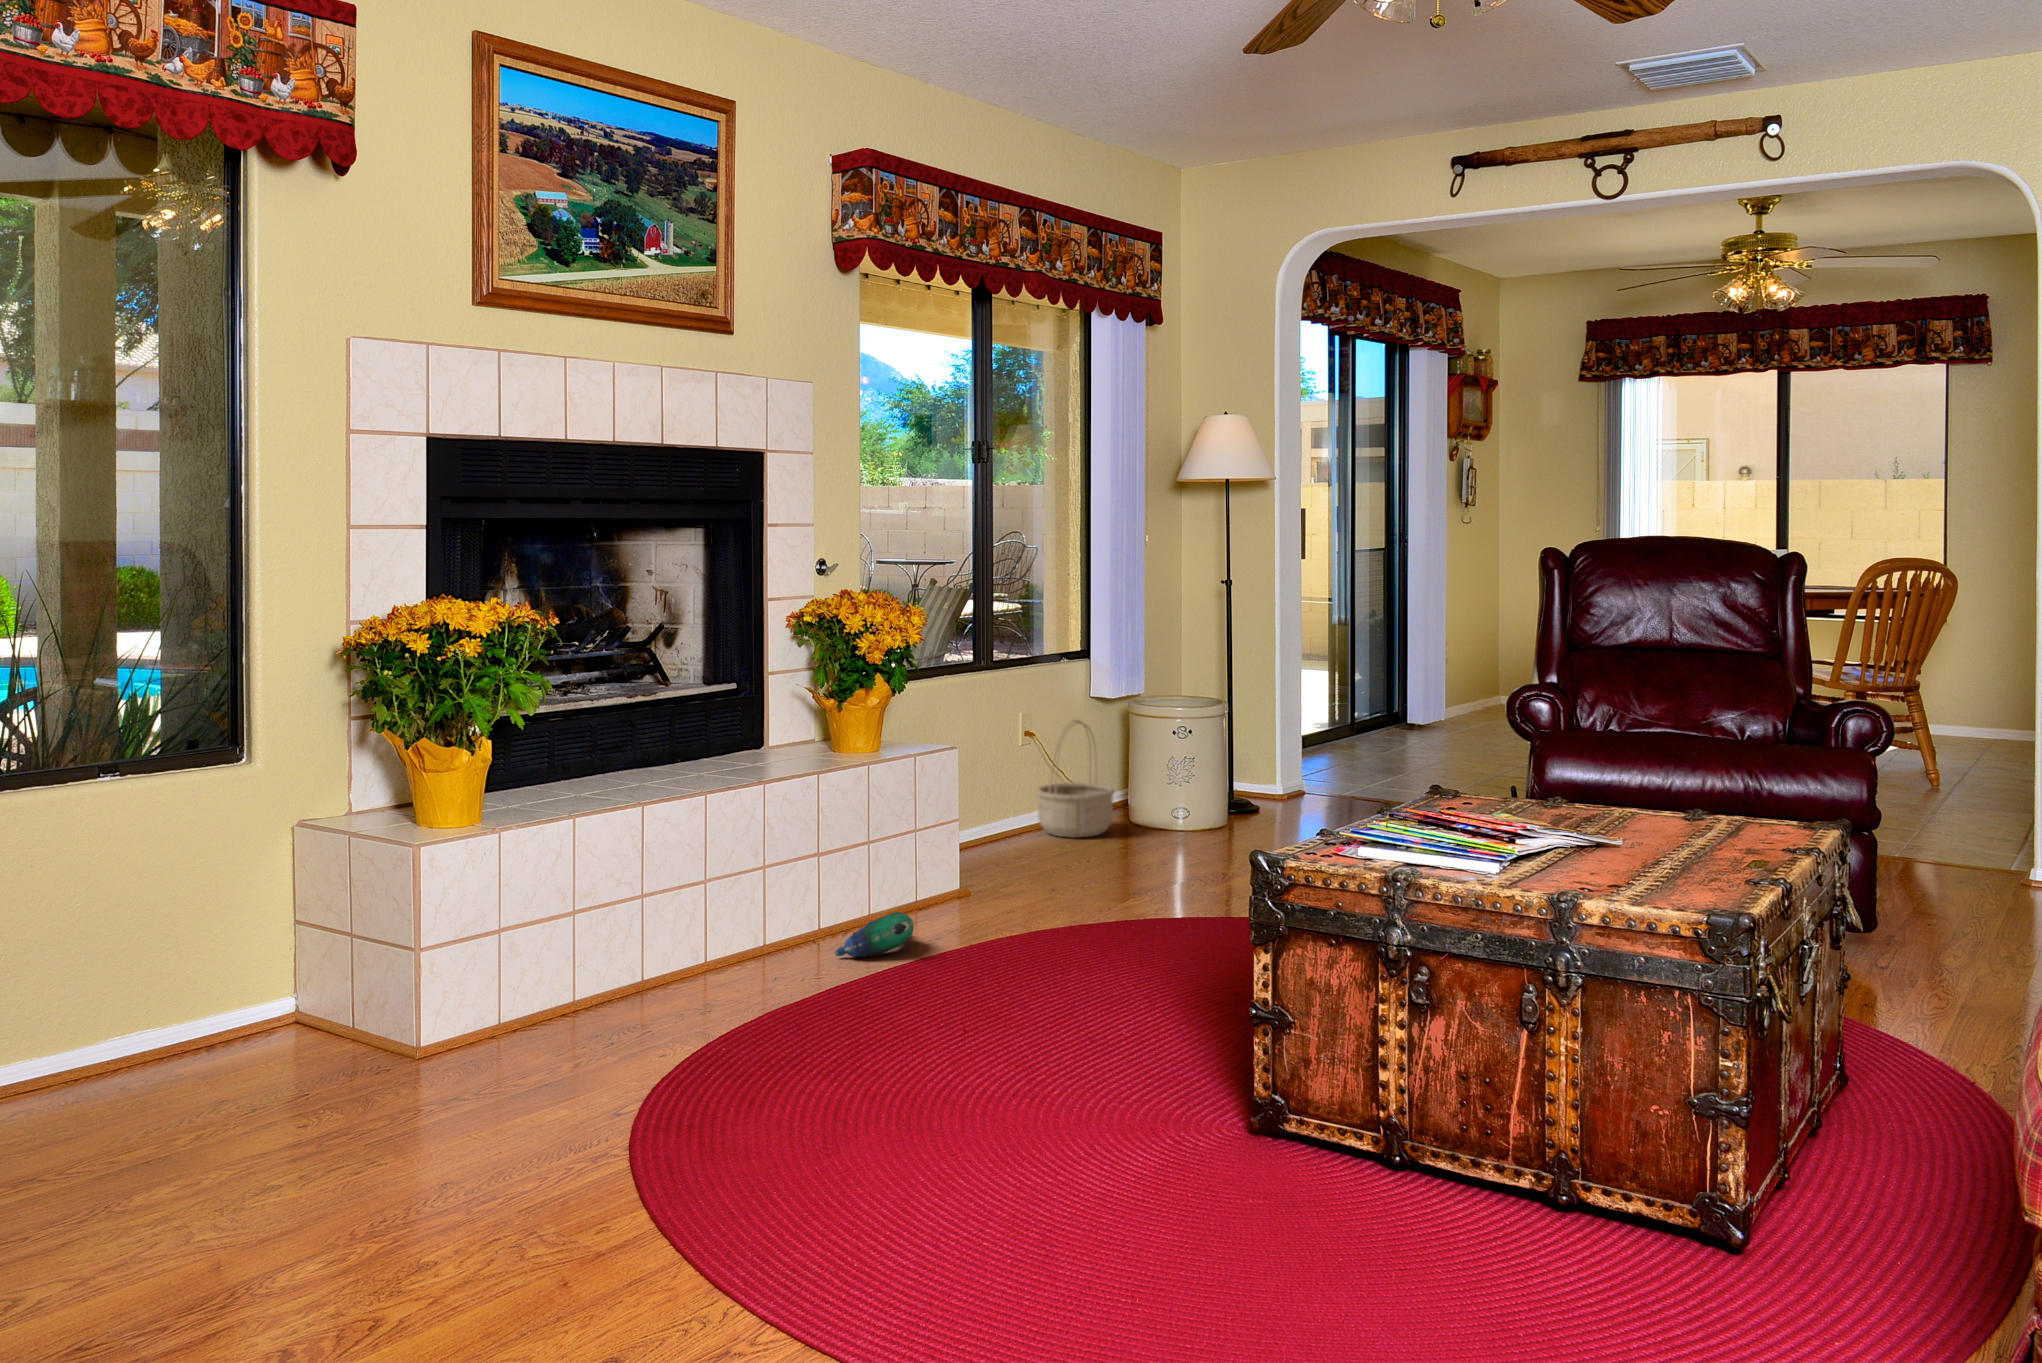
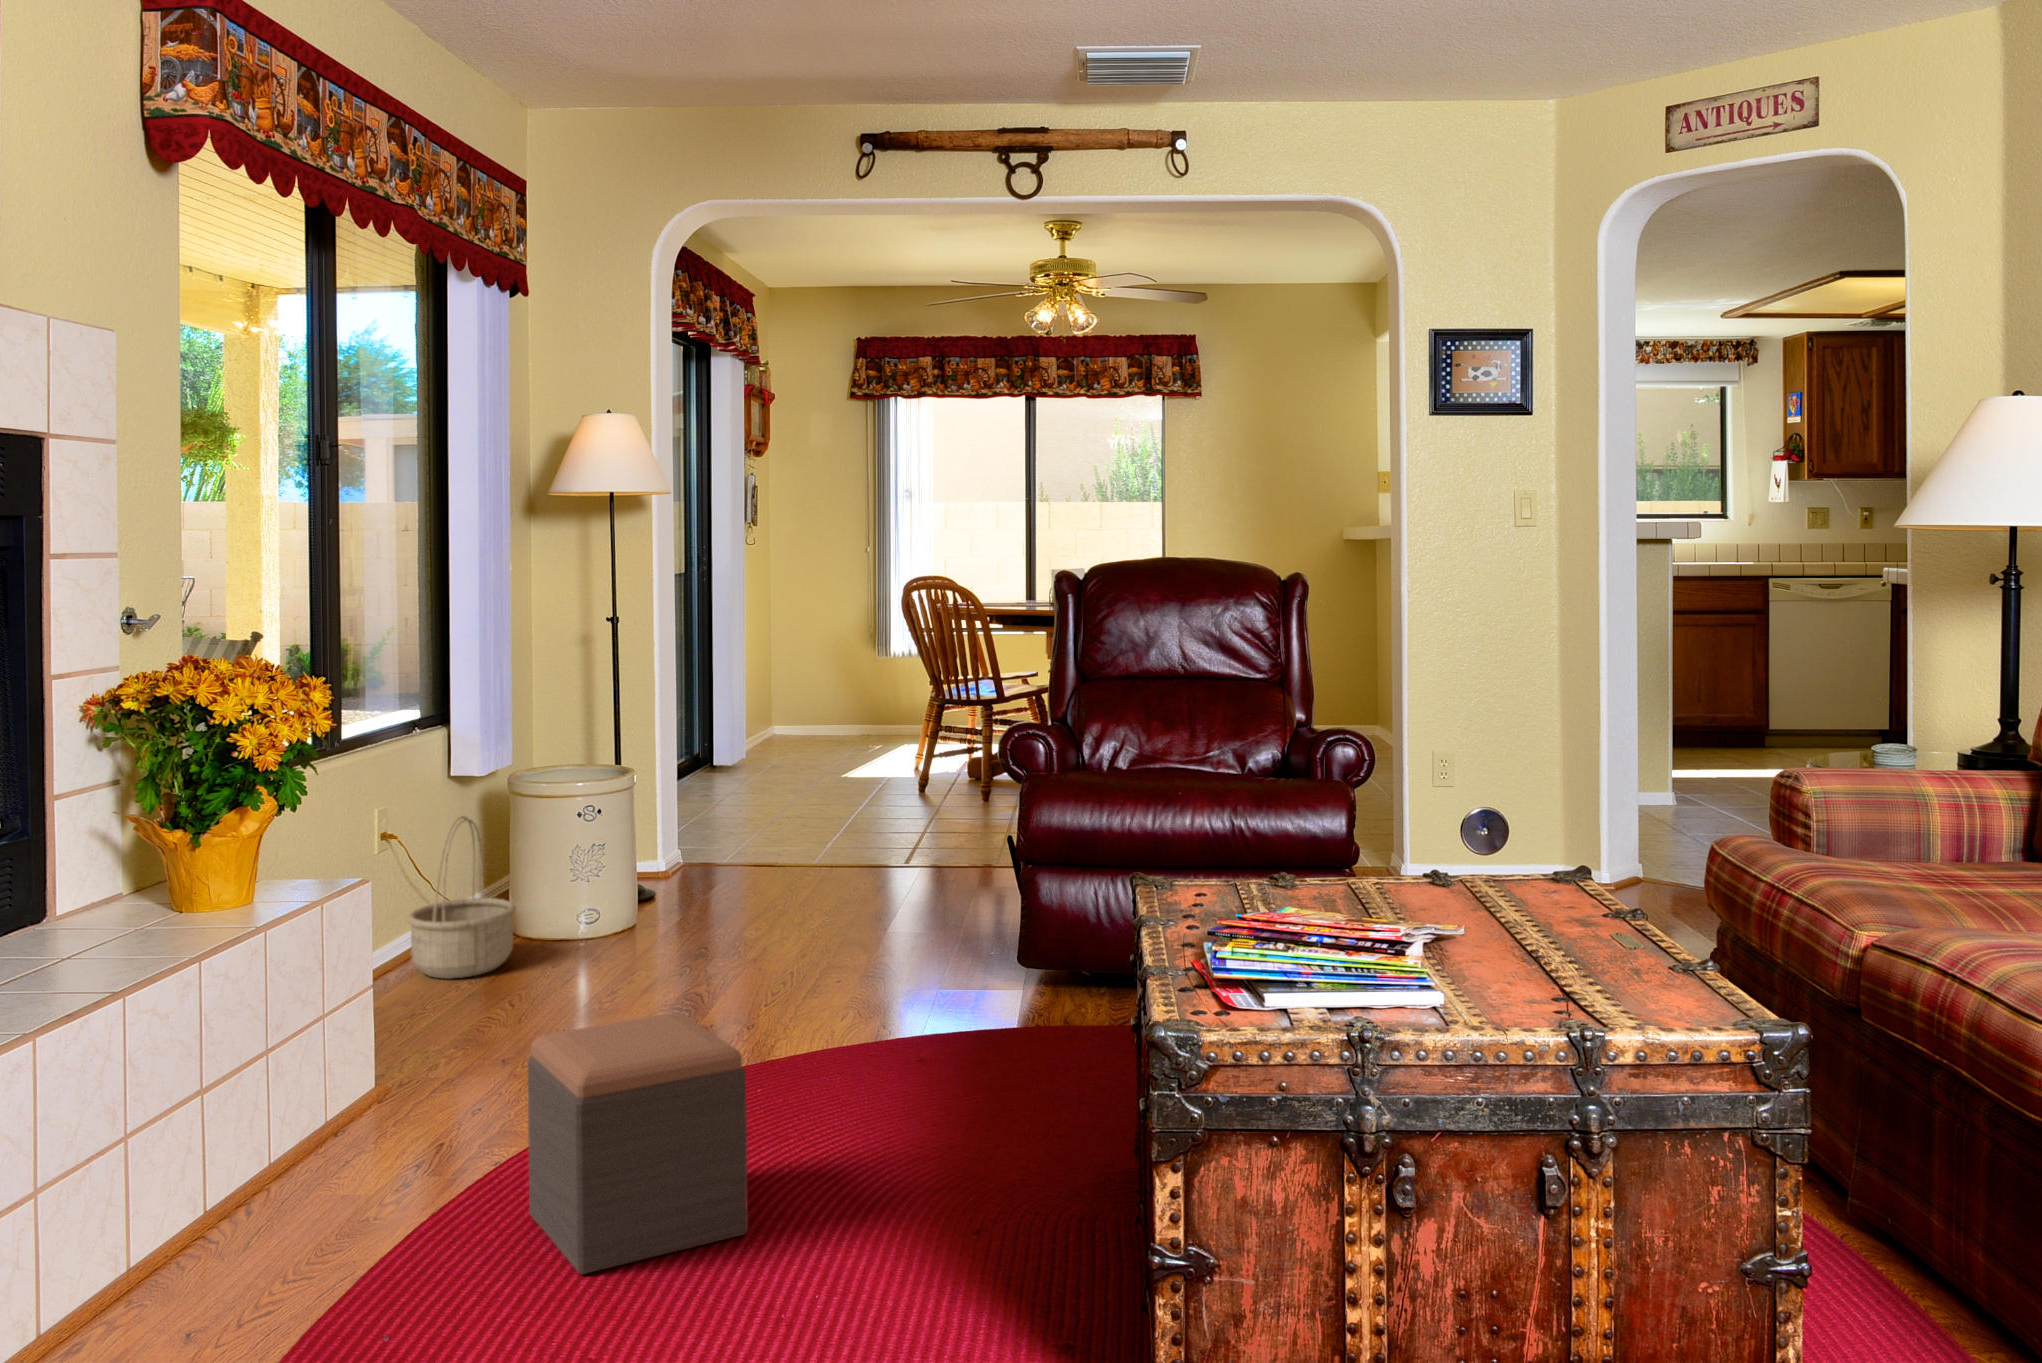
footstool: none [990,841,1110,994] -> present [528,1012,748,1274]
plush toy: present [835,912,914,958] -> none [273,1169,392,1271]

